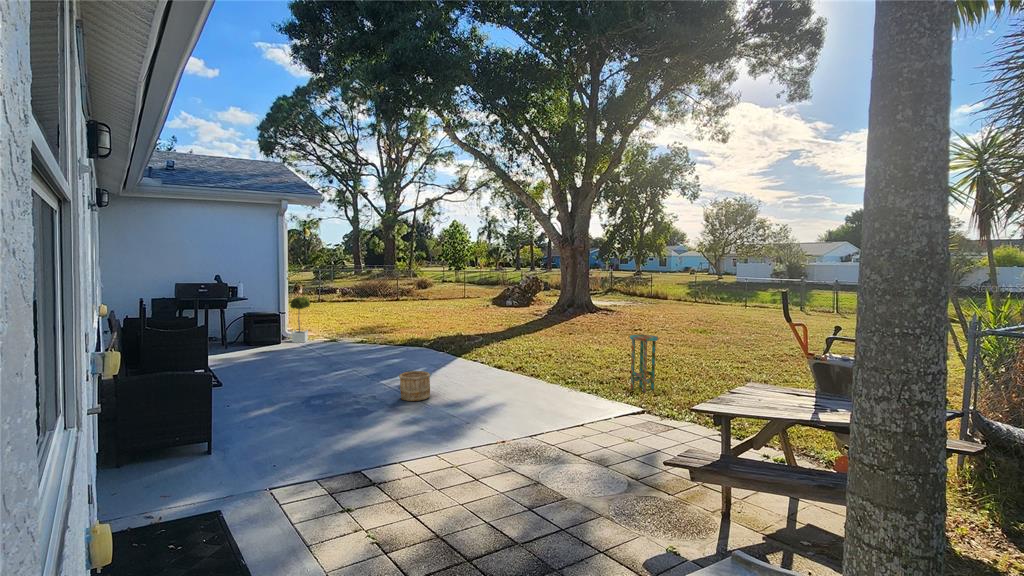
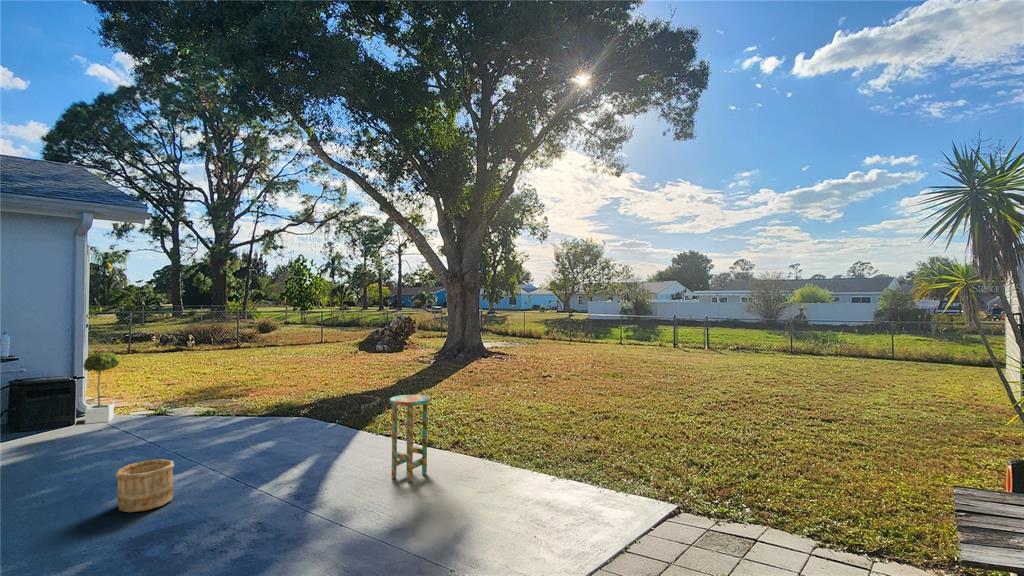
side table: present [630,335,658,392] -> present [390,395,431,482]
wooden bucket: present [399,371,431,401] -> present [116,459,174,512]

